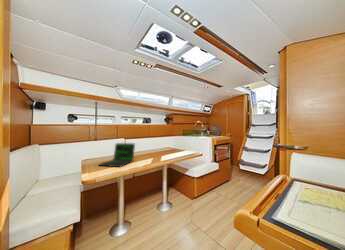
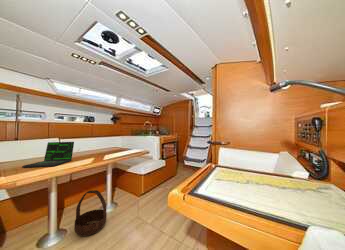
basket: none [137,190,163,235] -> present [74,190,107,236]

